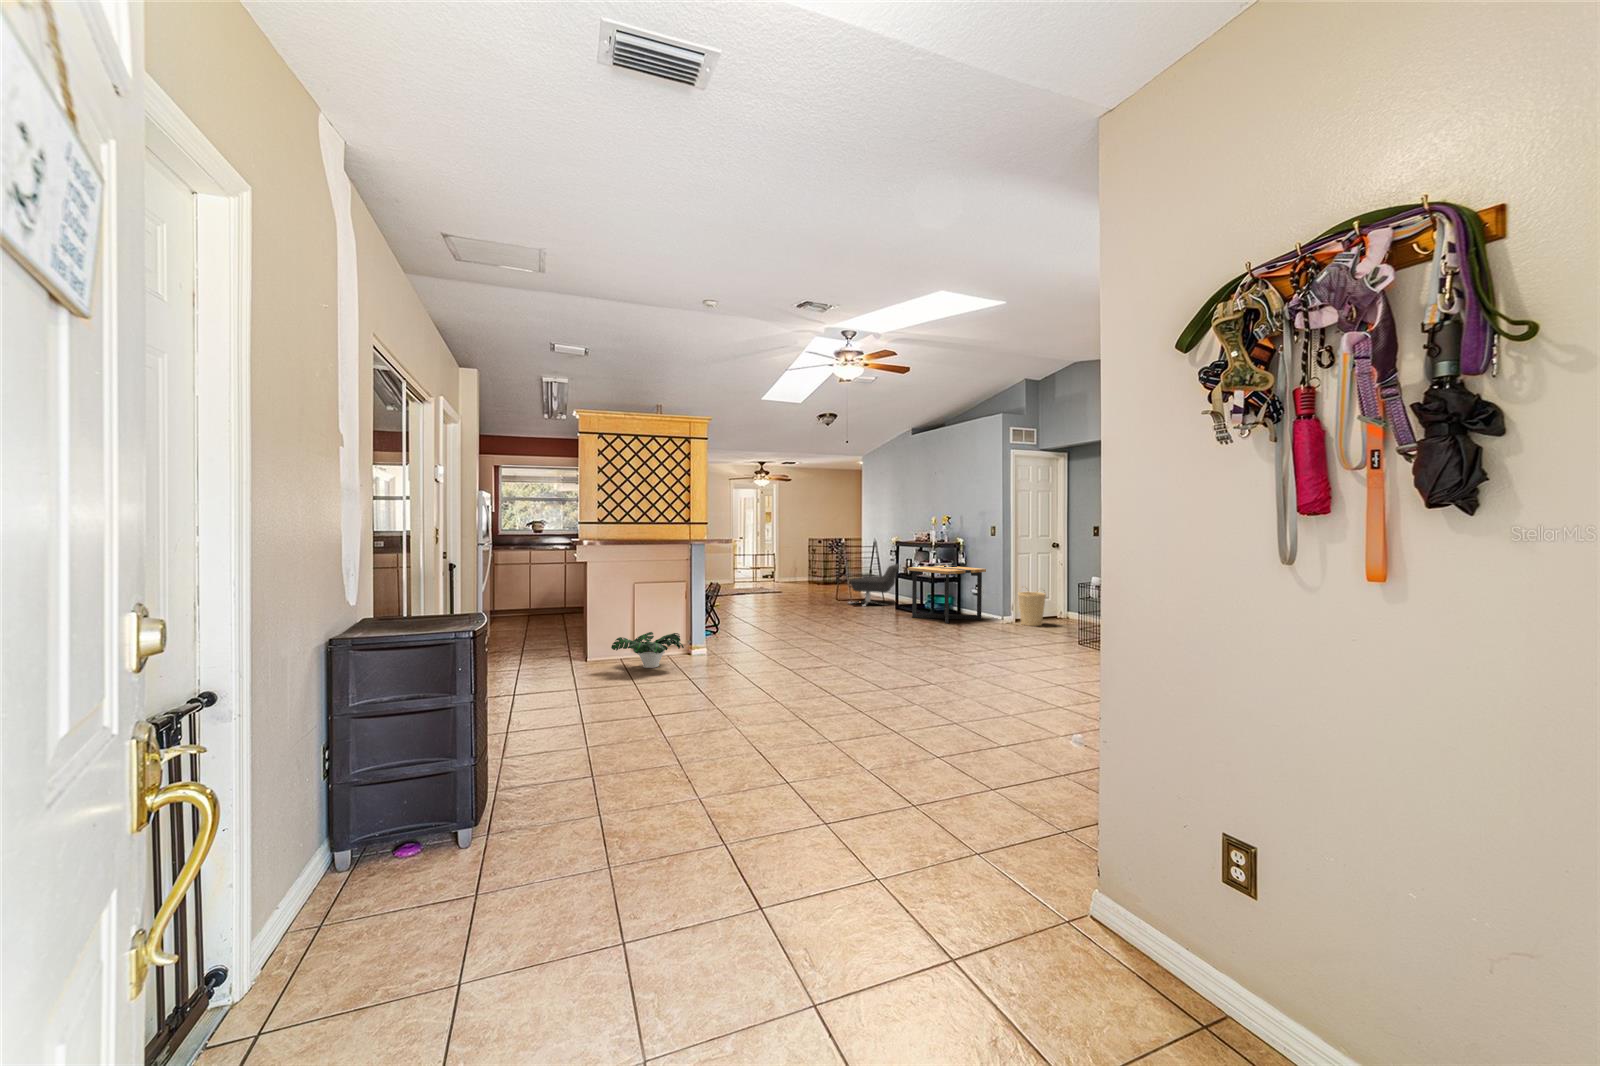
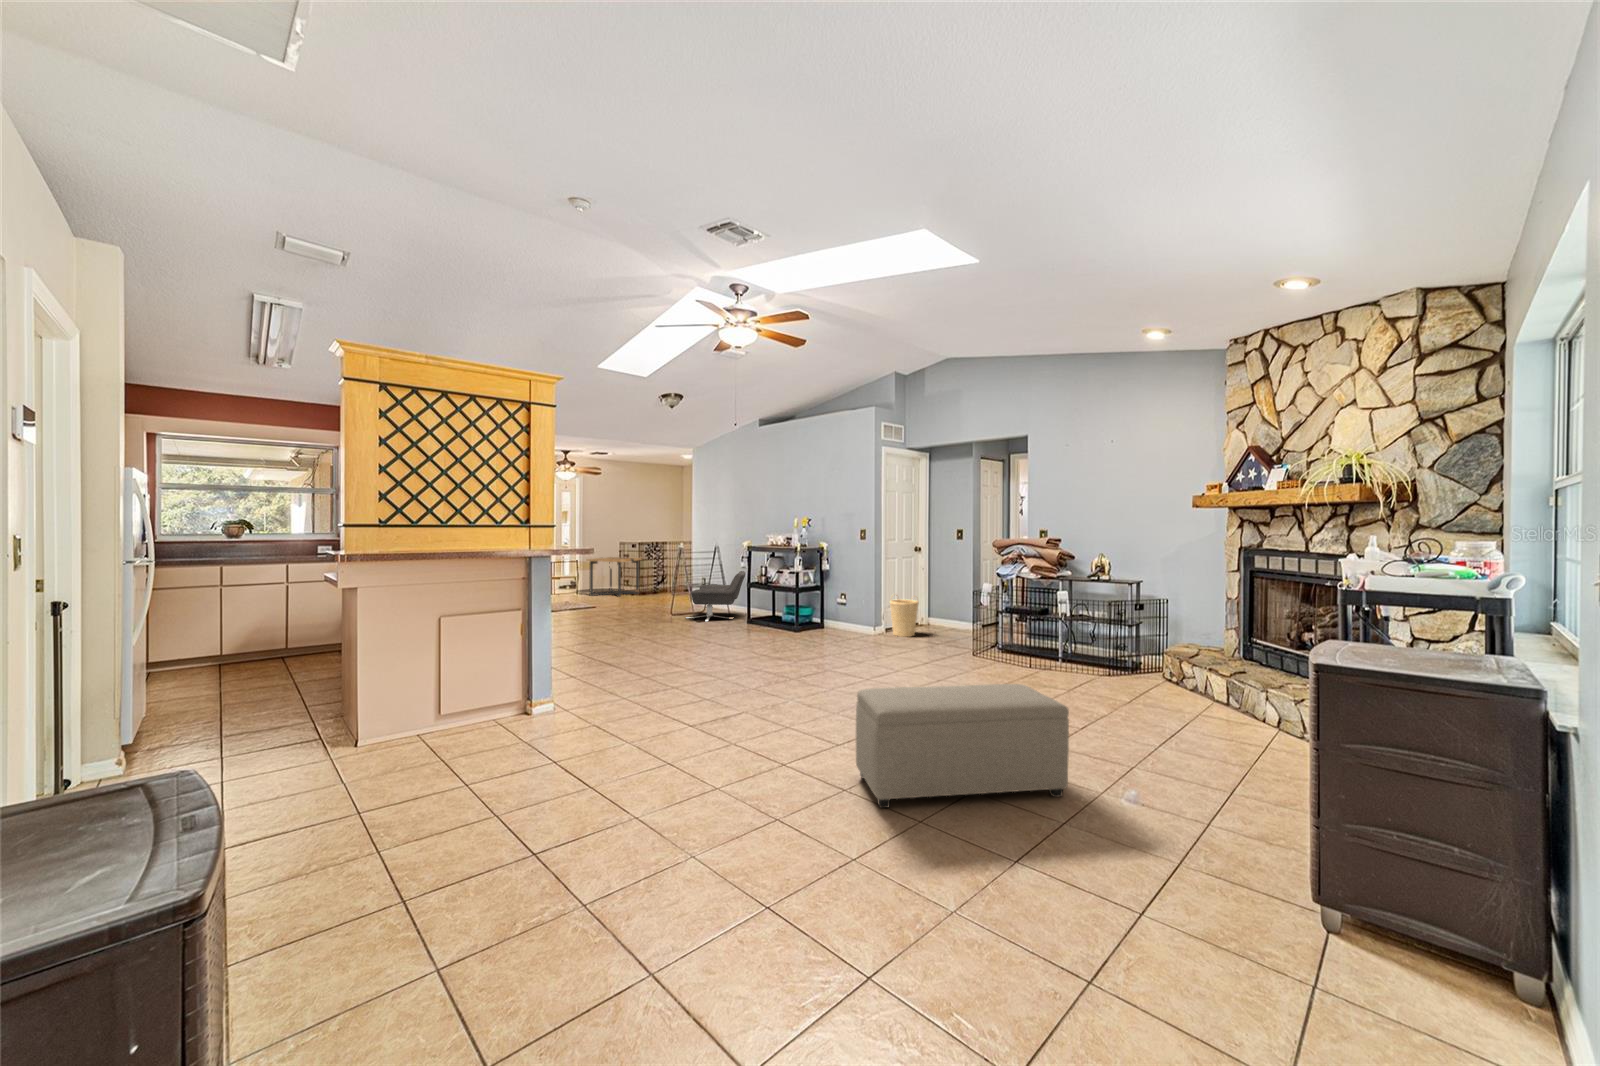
side table: present [908,566,986,624] -> present [587,557,641,597]
potted plant: present [611,632,684,668] -> none [407,687,530,746]
ottoman: none [876,643,1032,734] -> present [856,684,1069,808]

